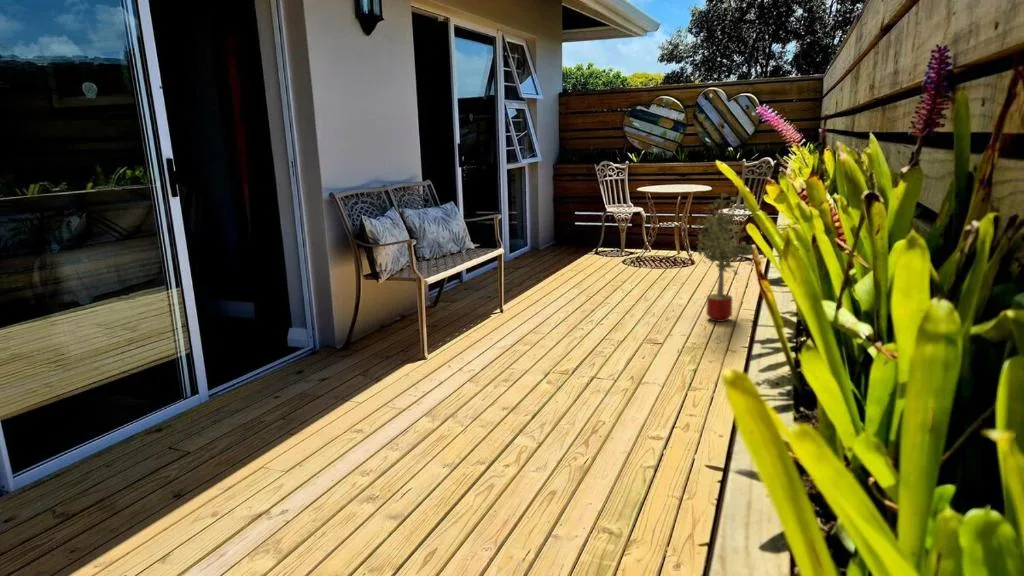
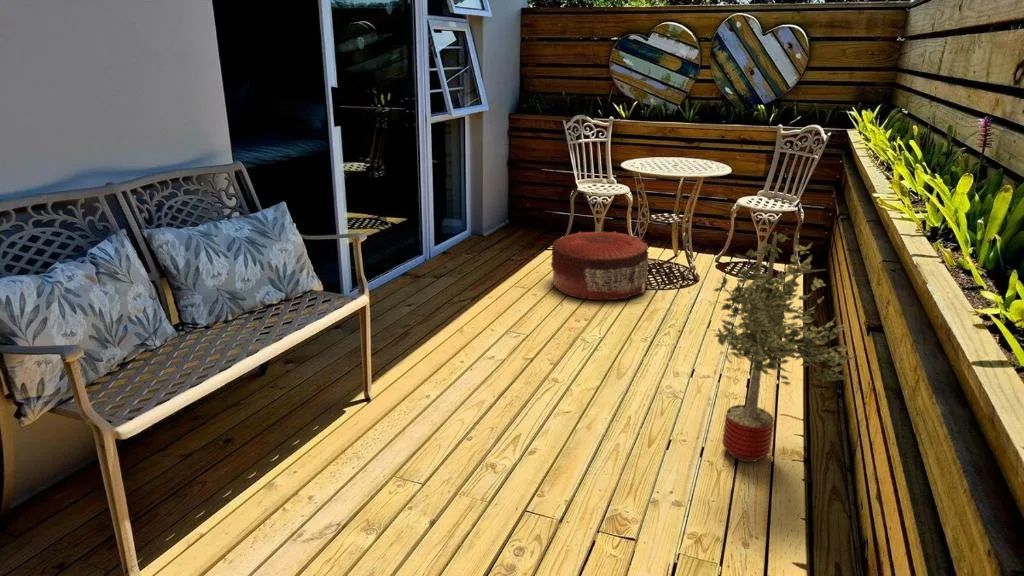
pouf: none [594,233,661,274] -> present [551,231,648,300]

